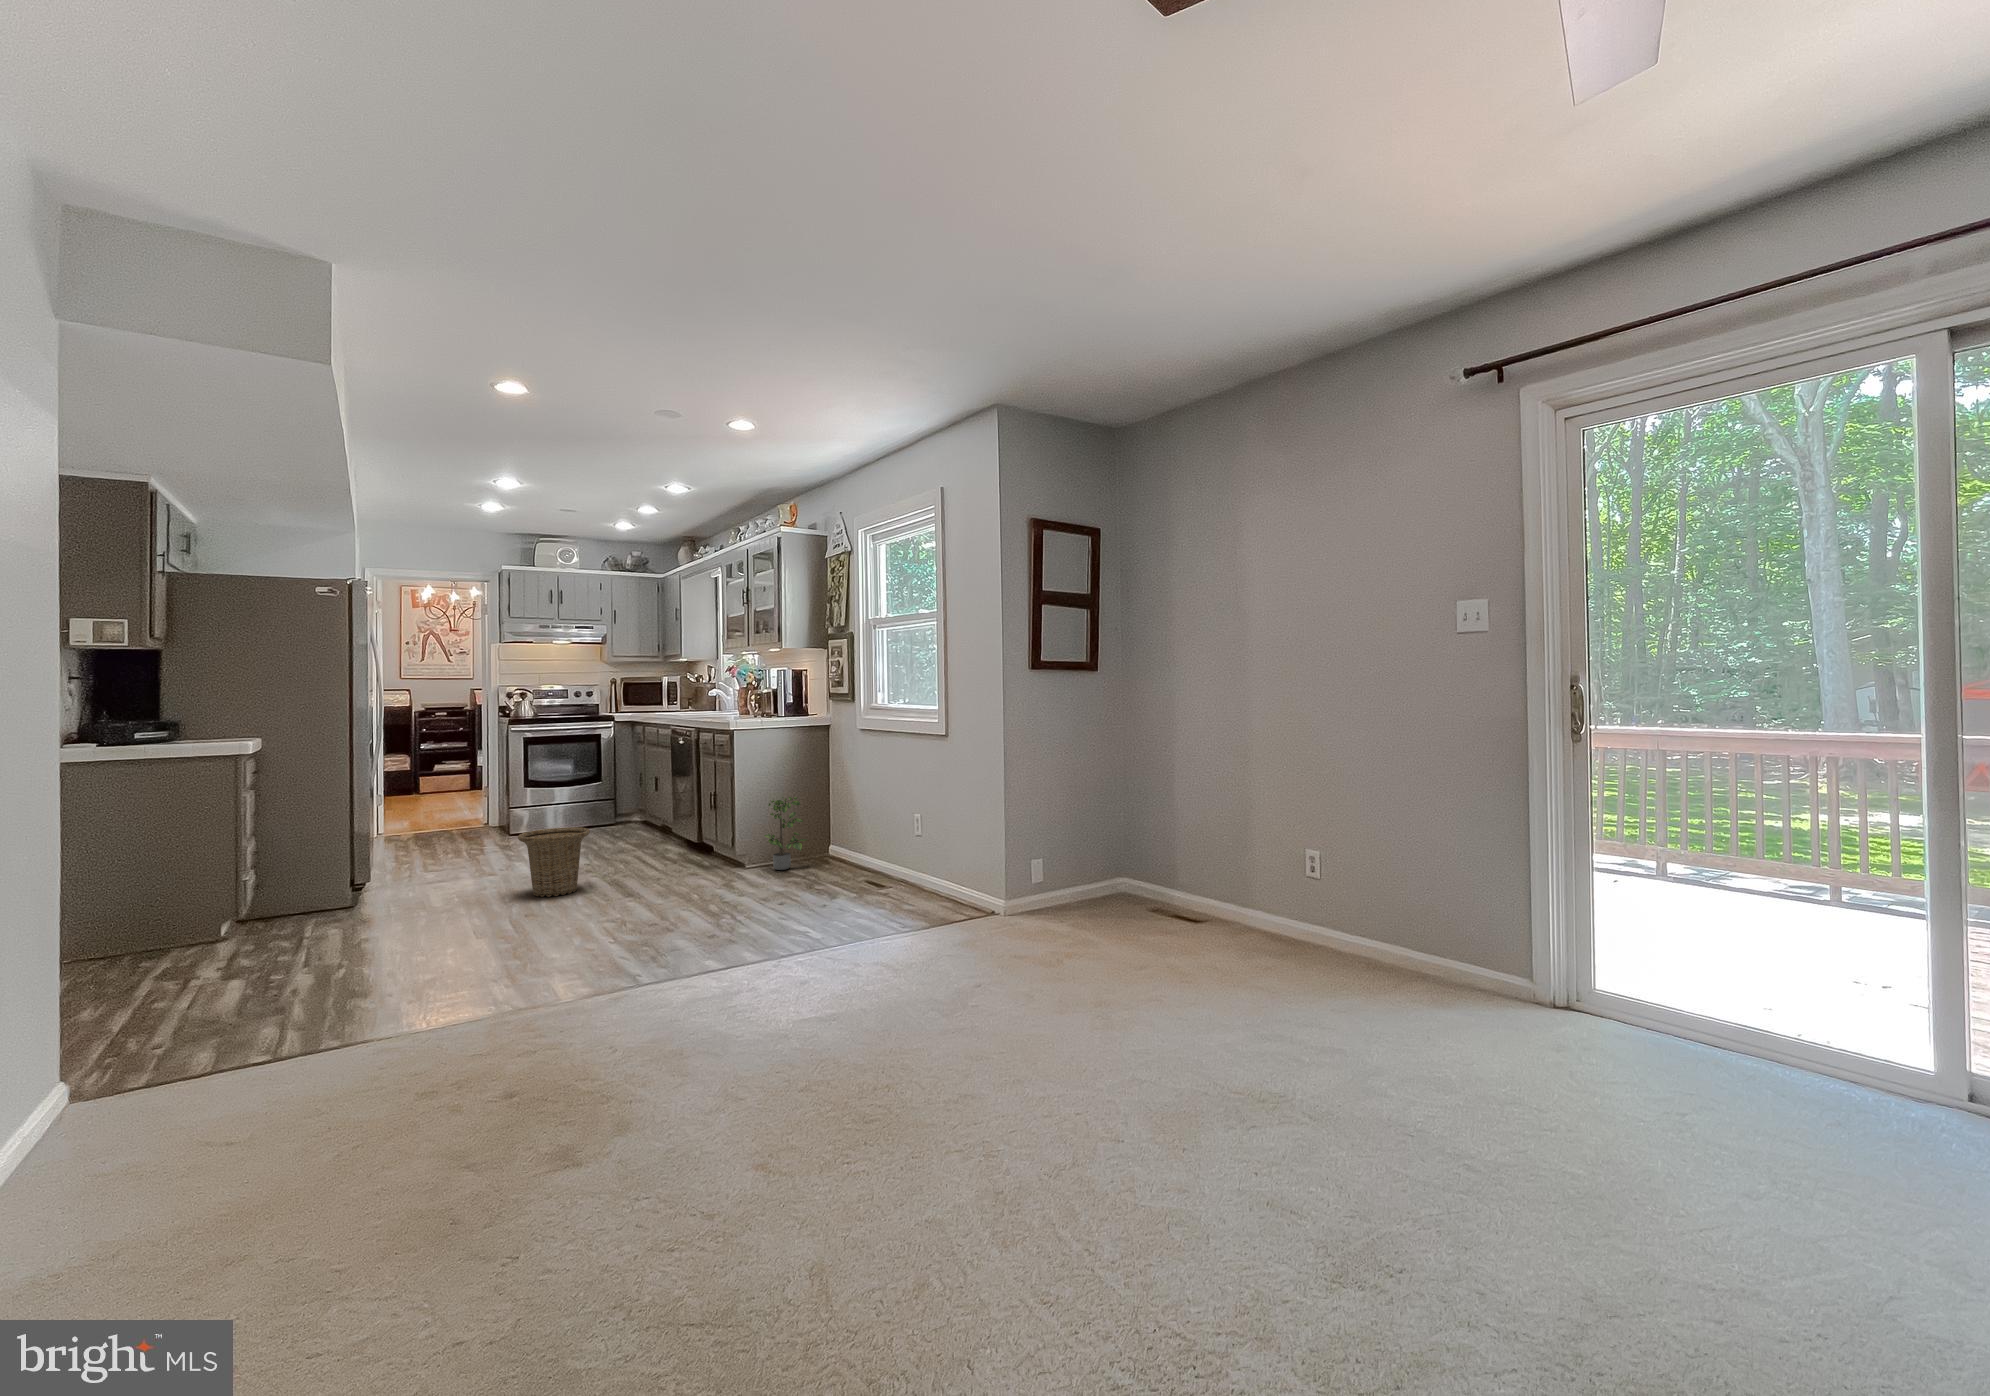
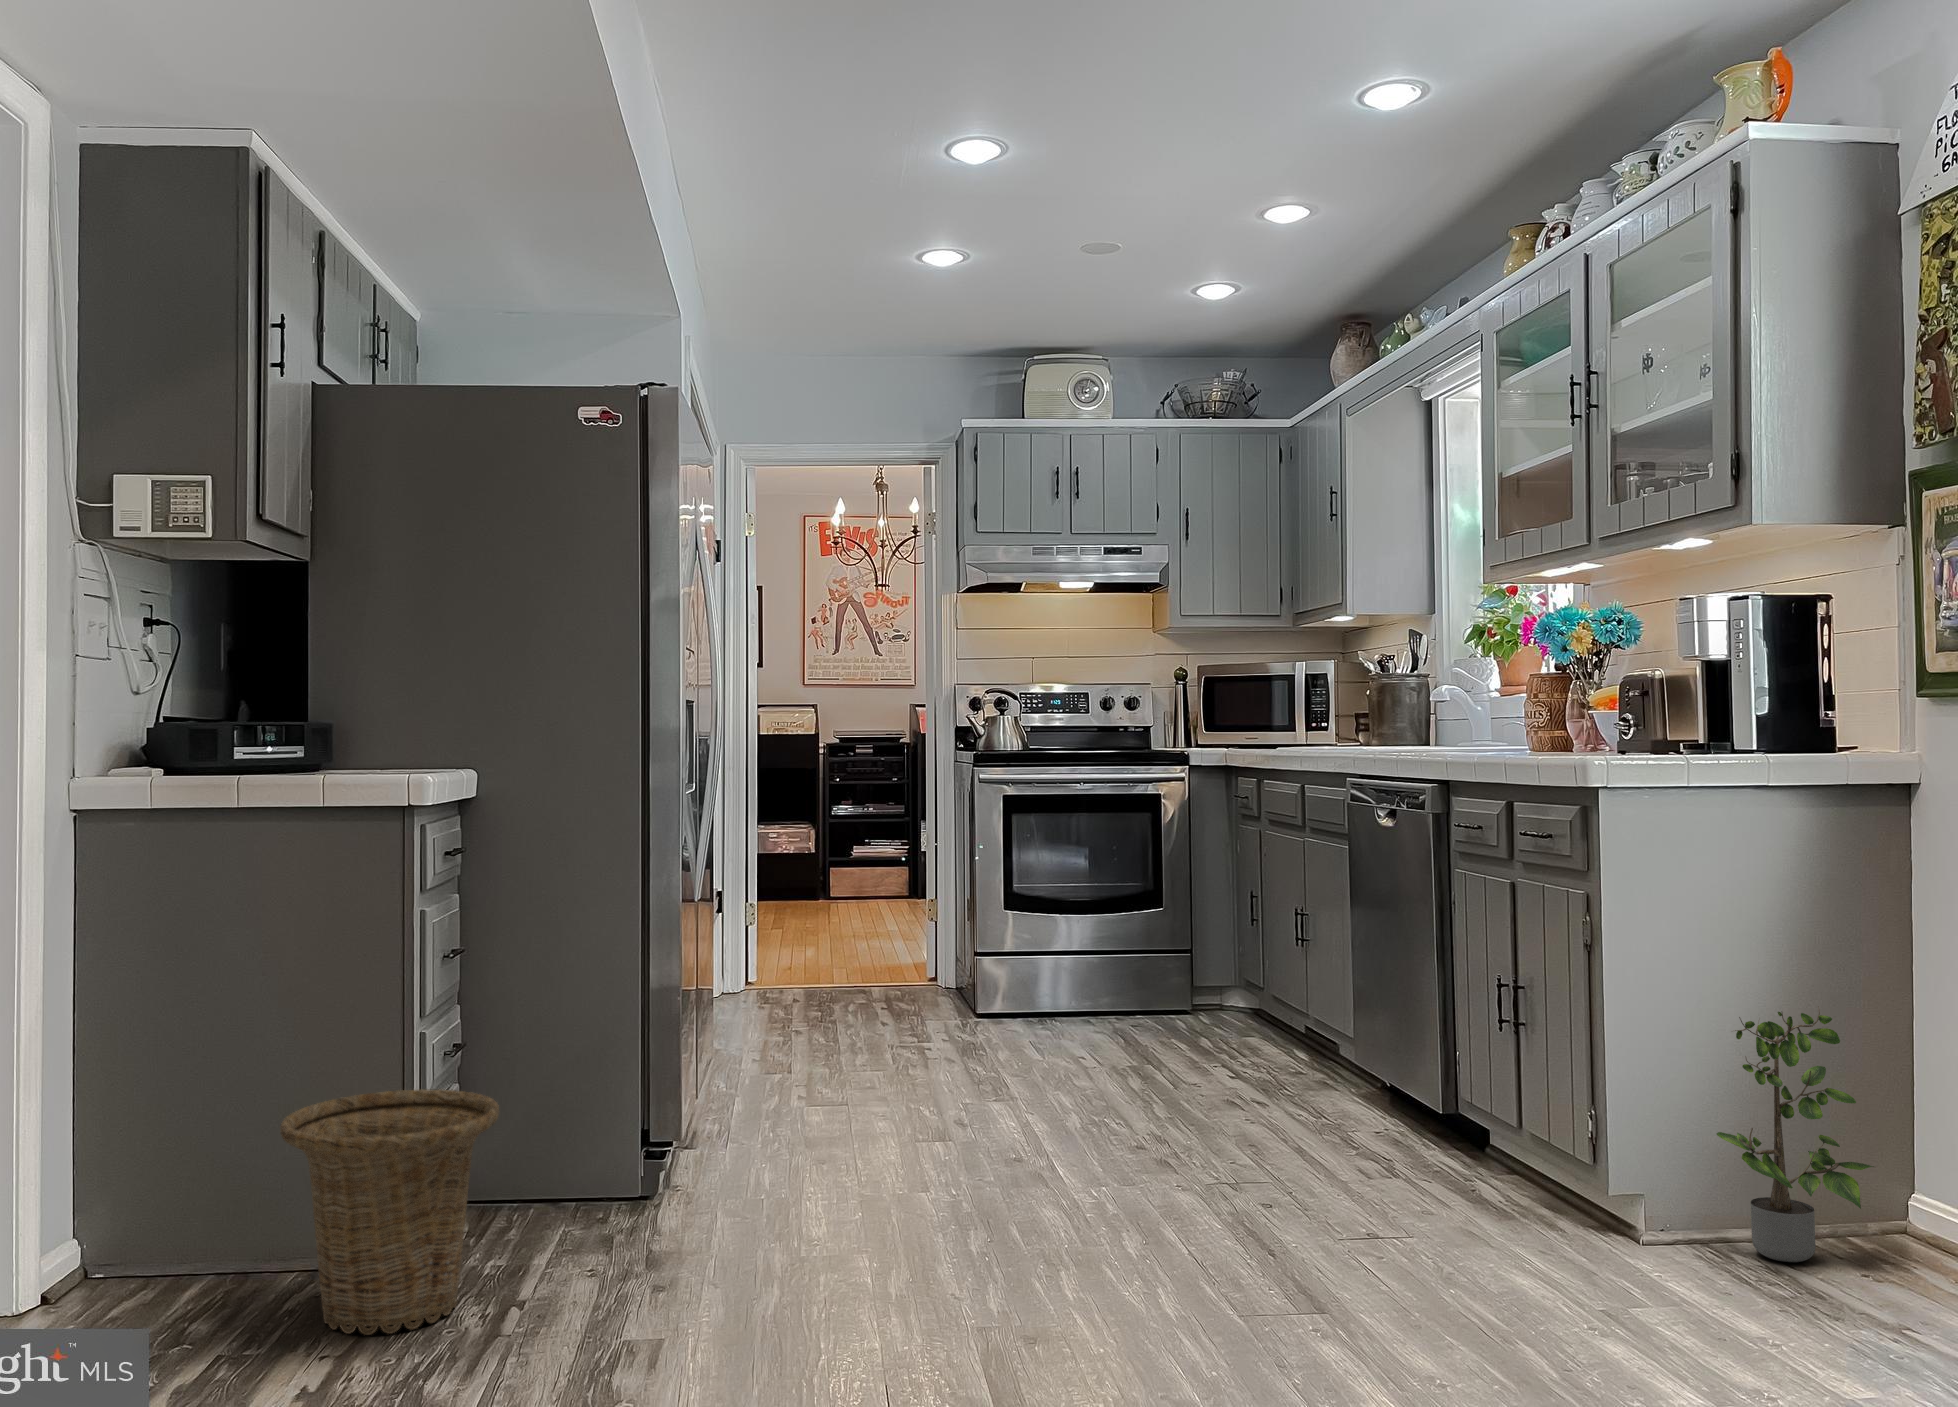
basket: present [518,827,590,897] -> present [280,1089,500,1335]

